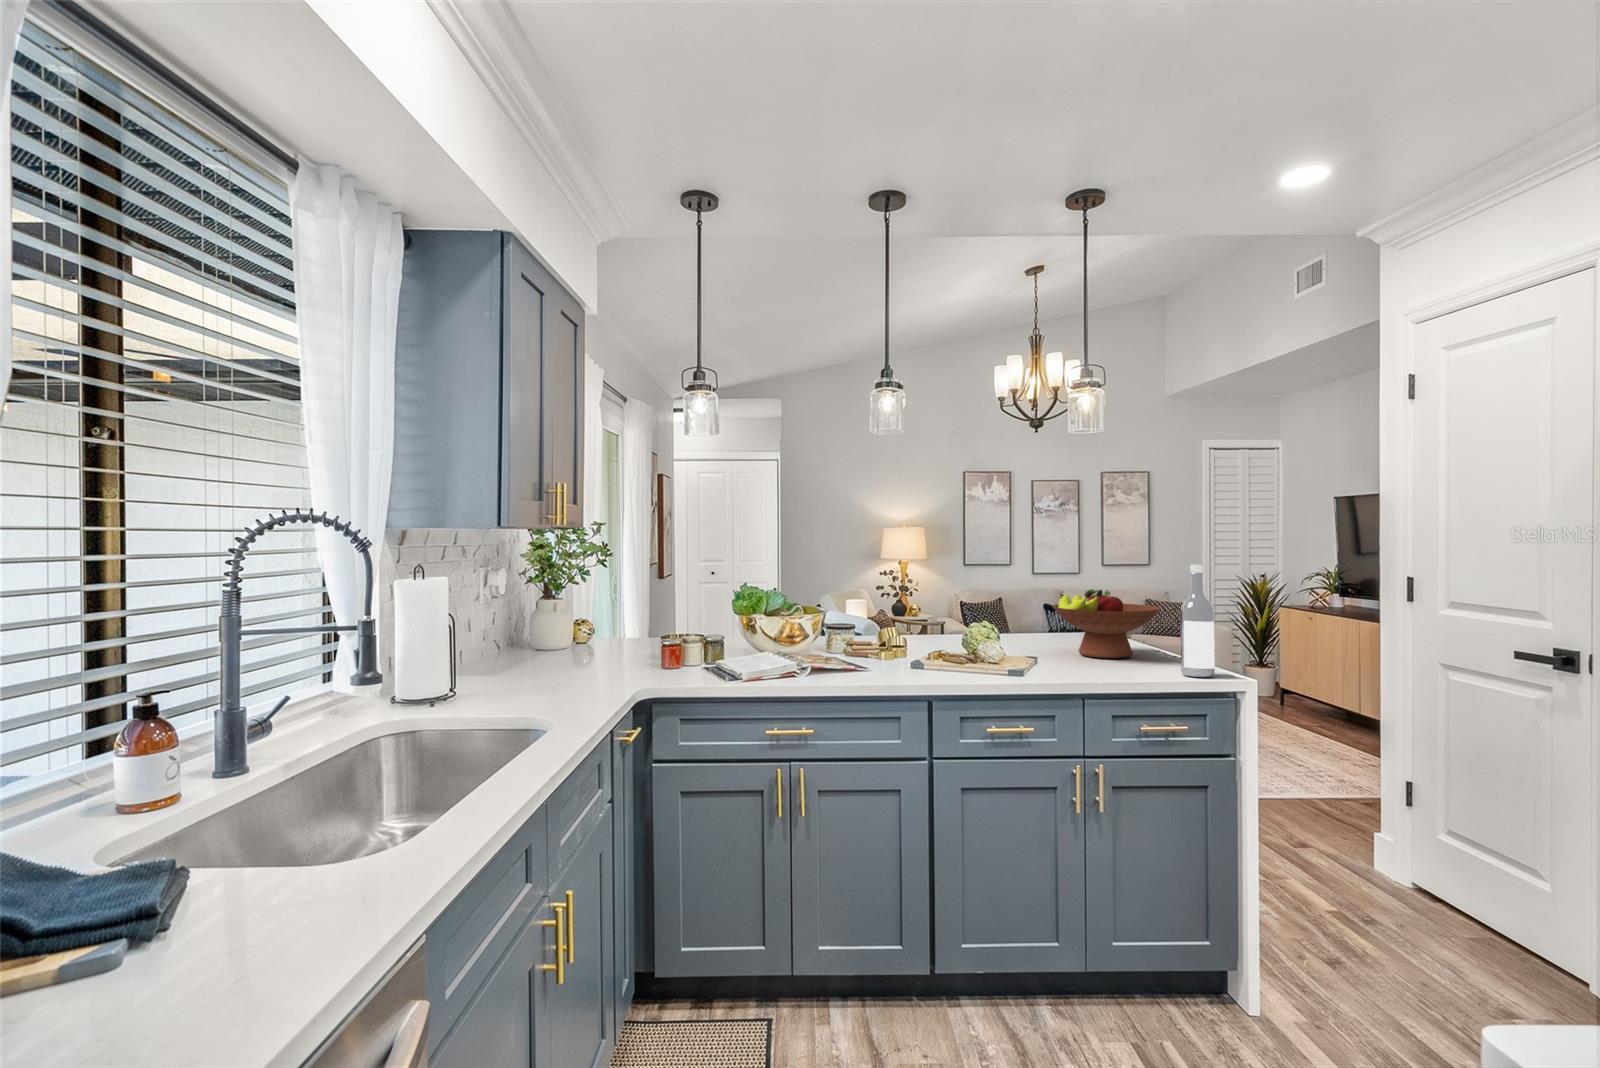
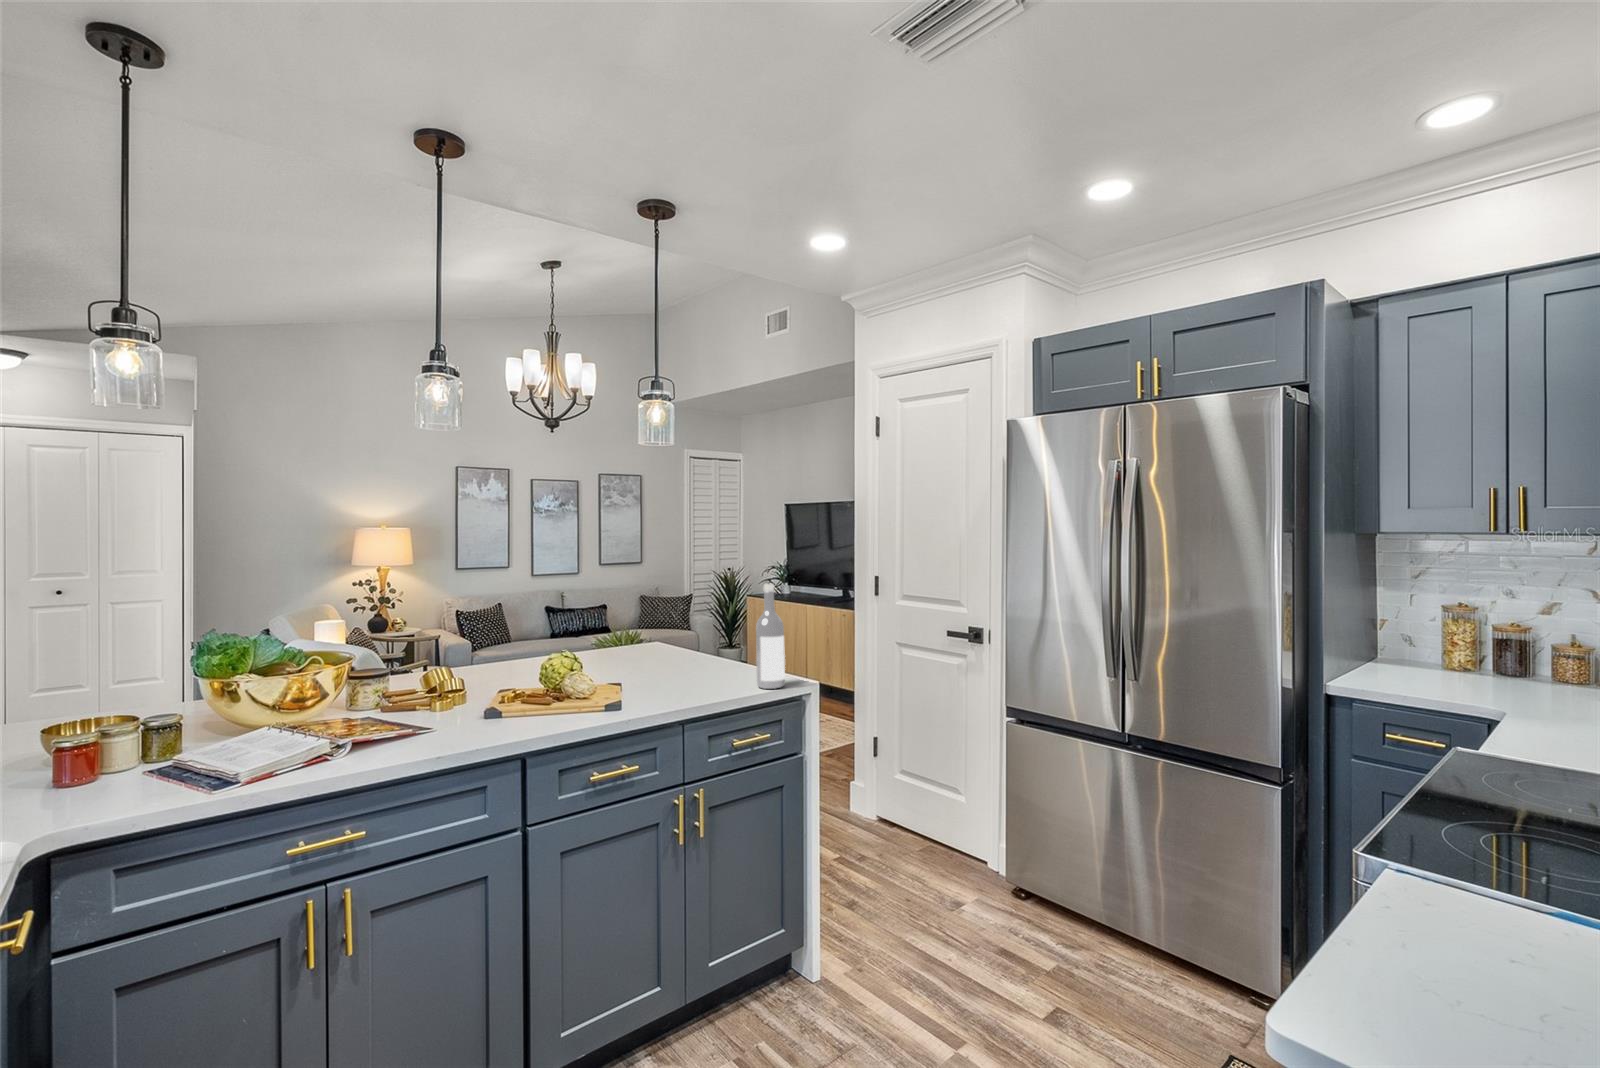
fruit bowl: present [1052,589,1160,658] -> none [623,608,725,676]

